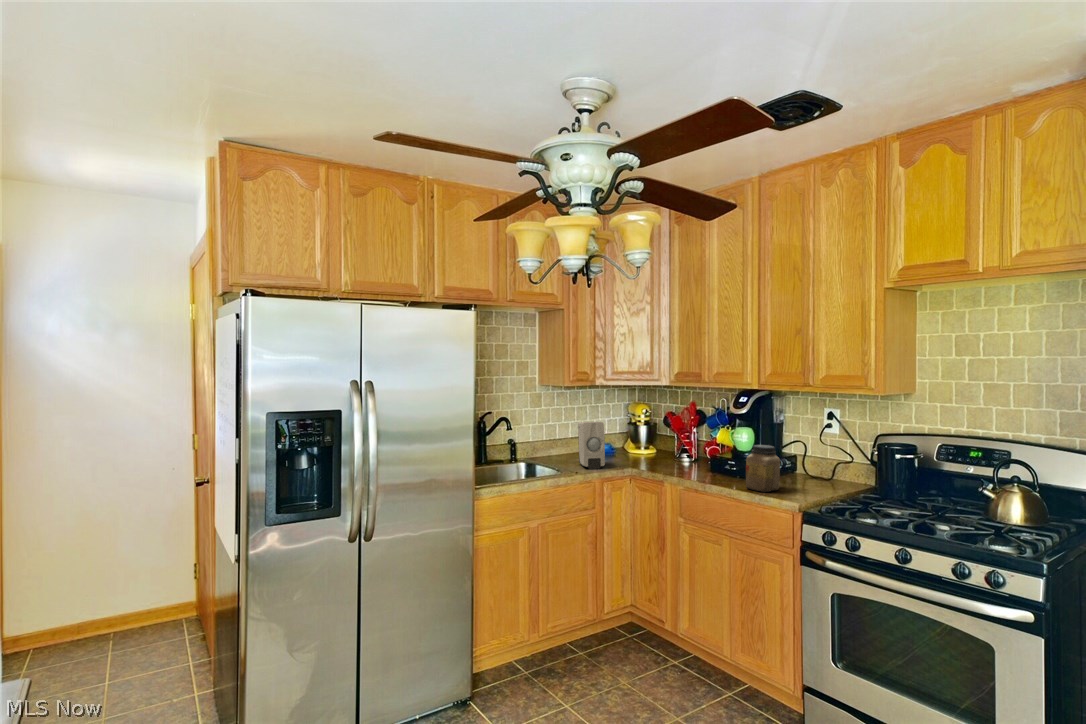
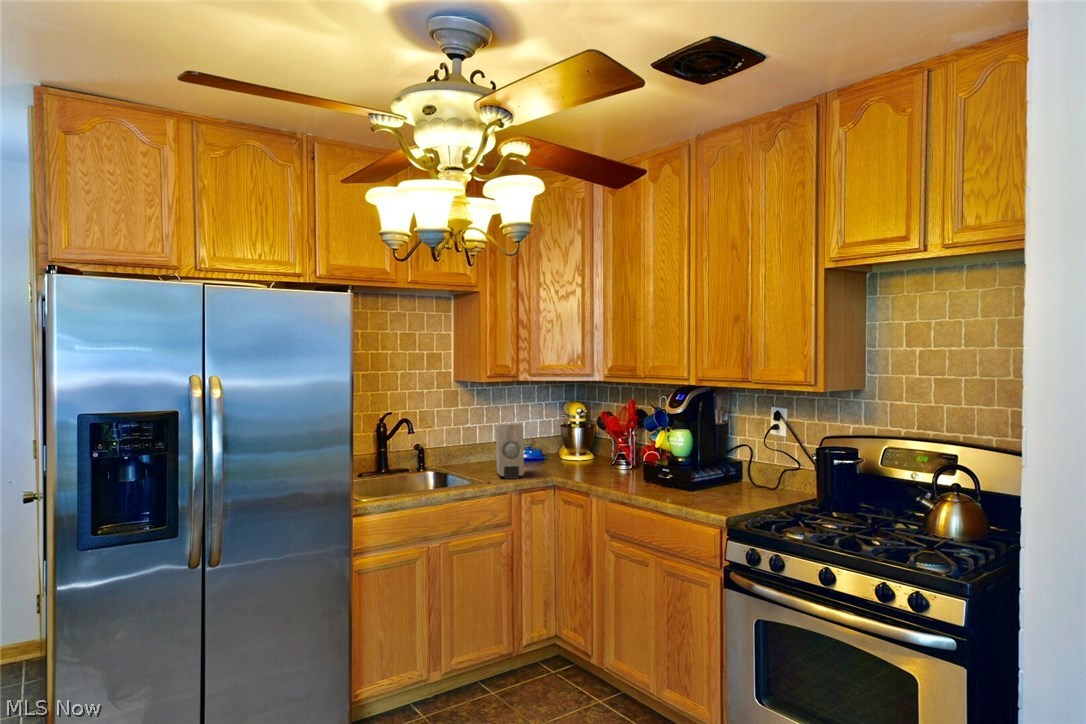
jar: present [746,445,780,492] -> none [674,450,713,504]

